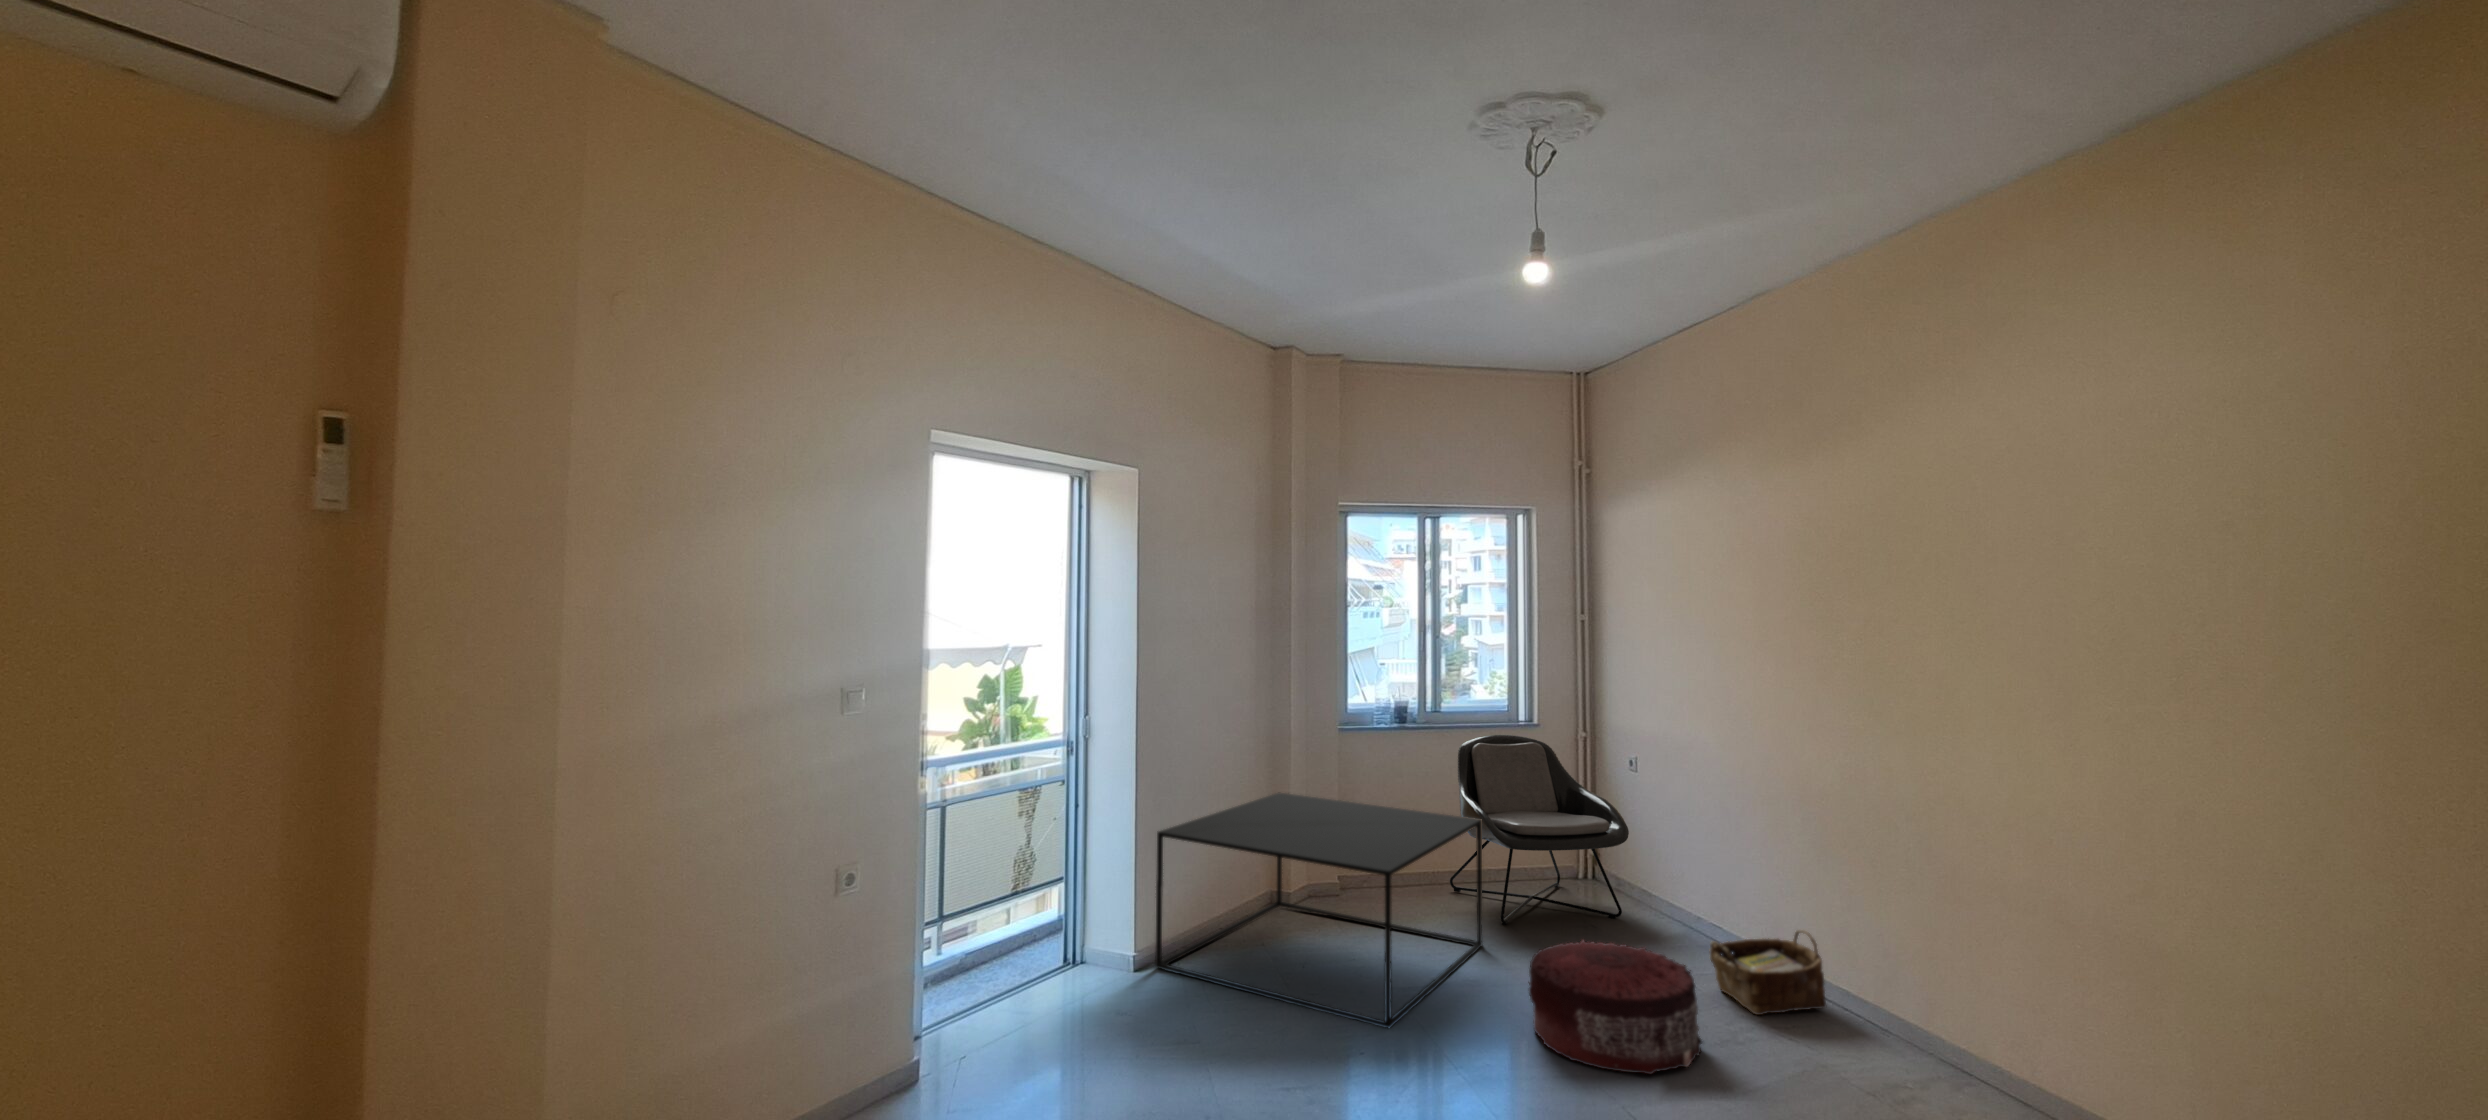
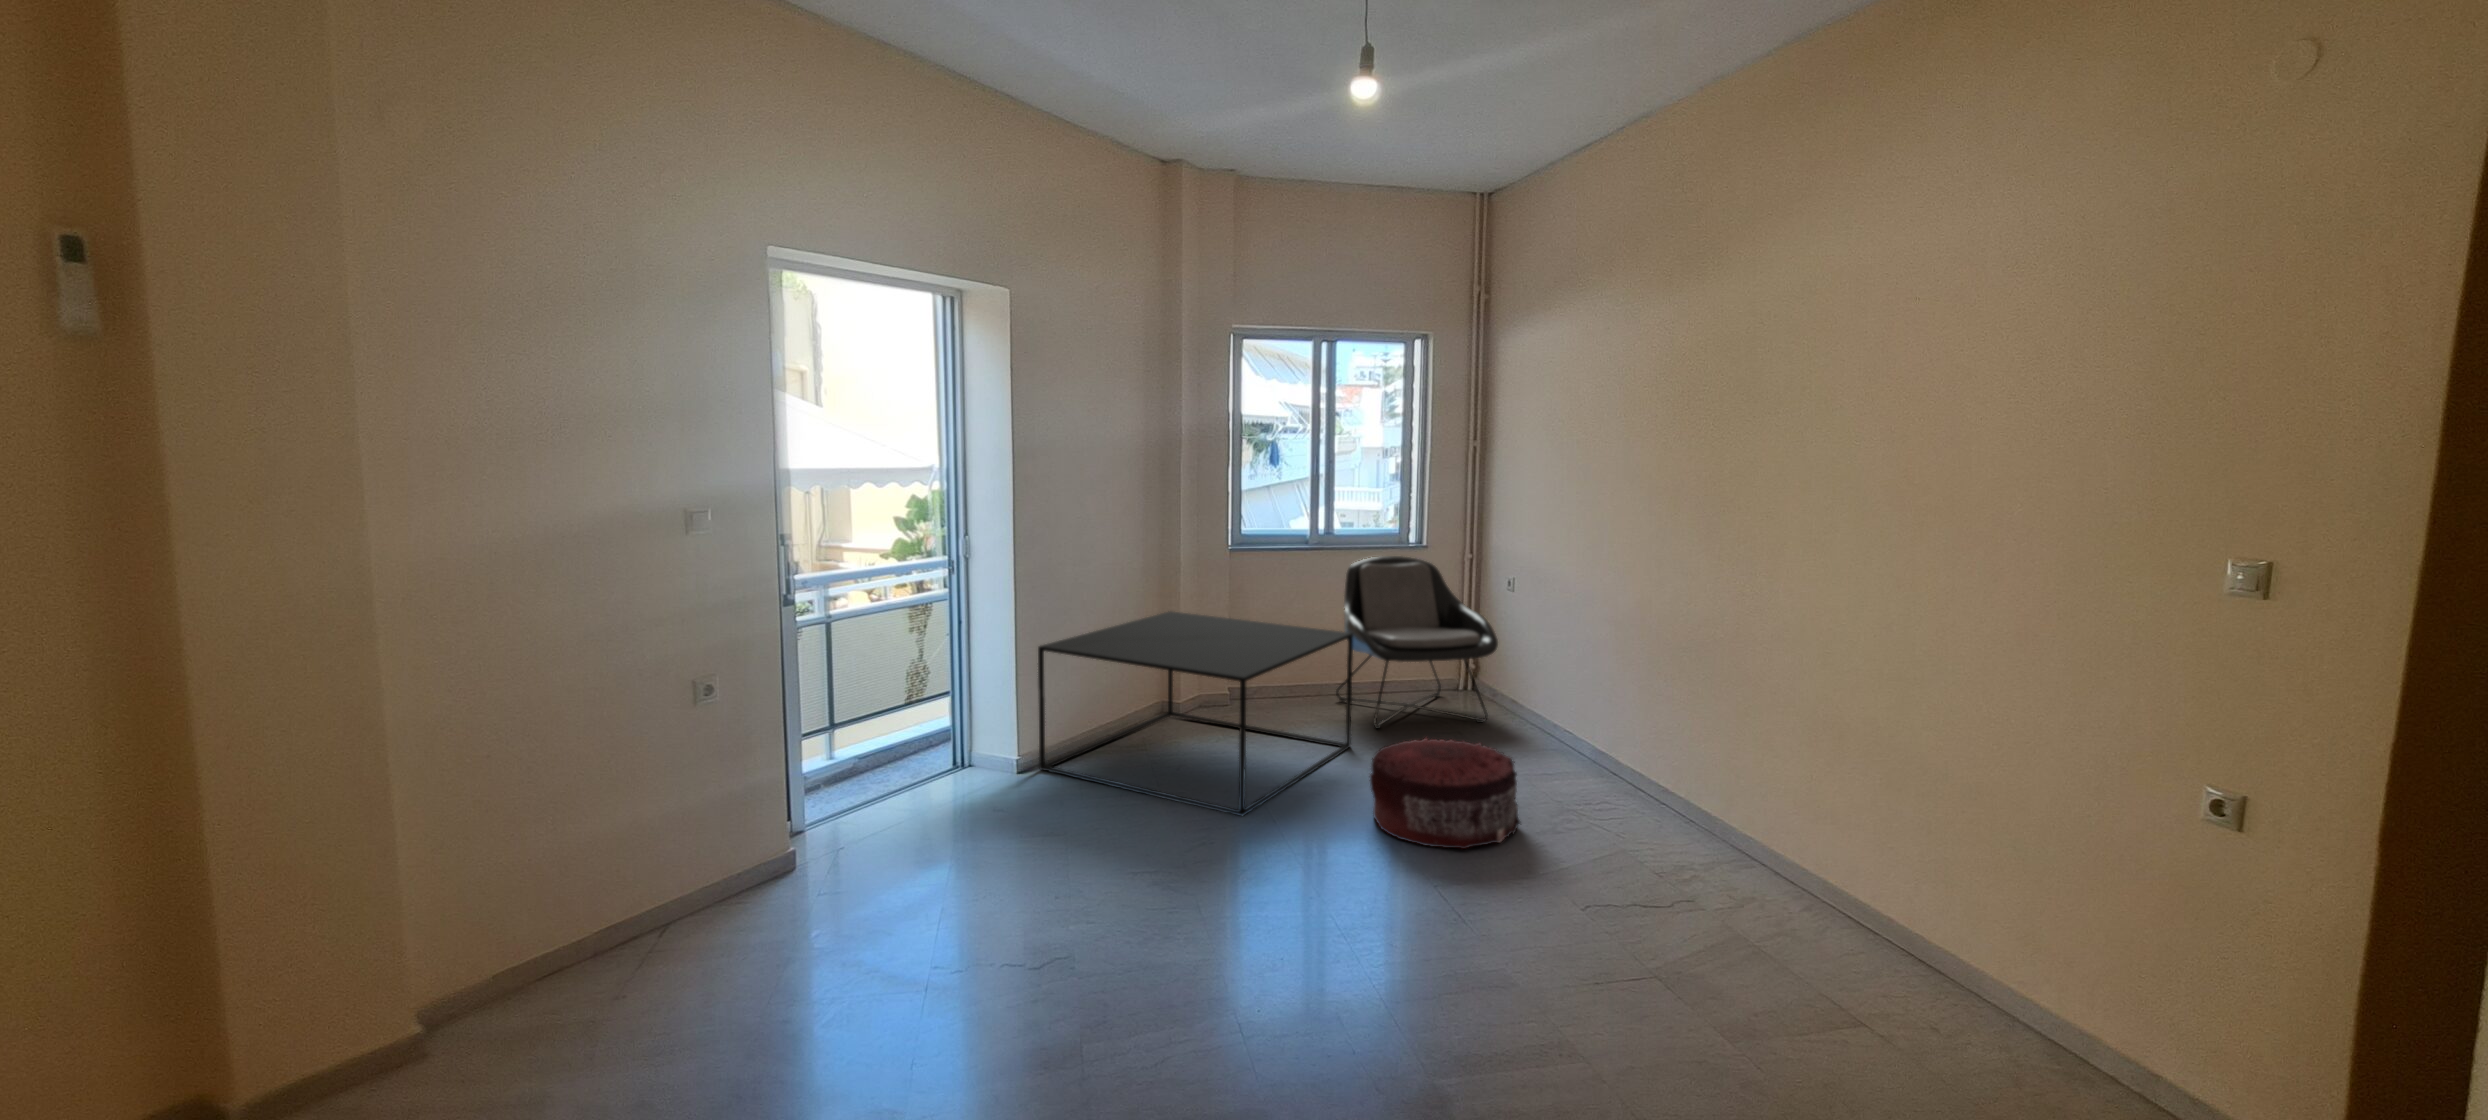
woven basket: present [1710,930,1826,1015] -> none [1546,727,1644,801]

